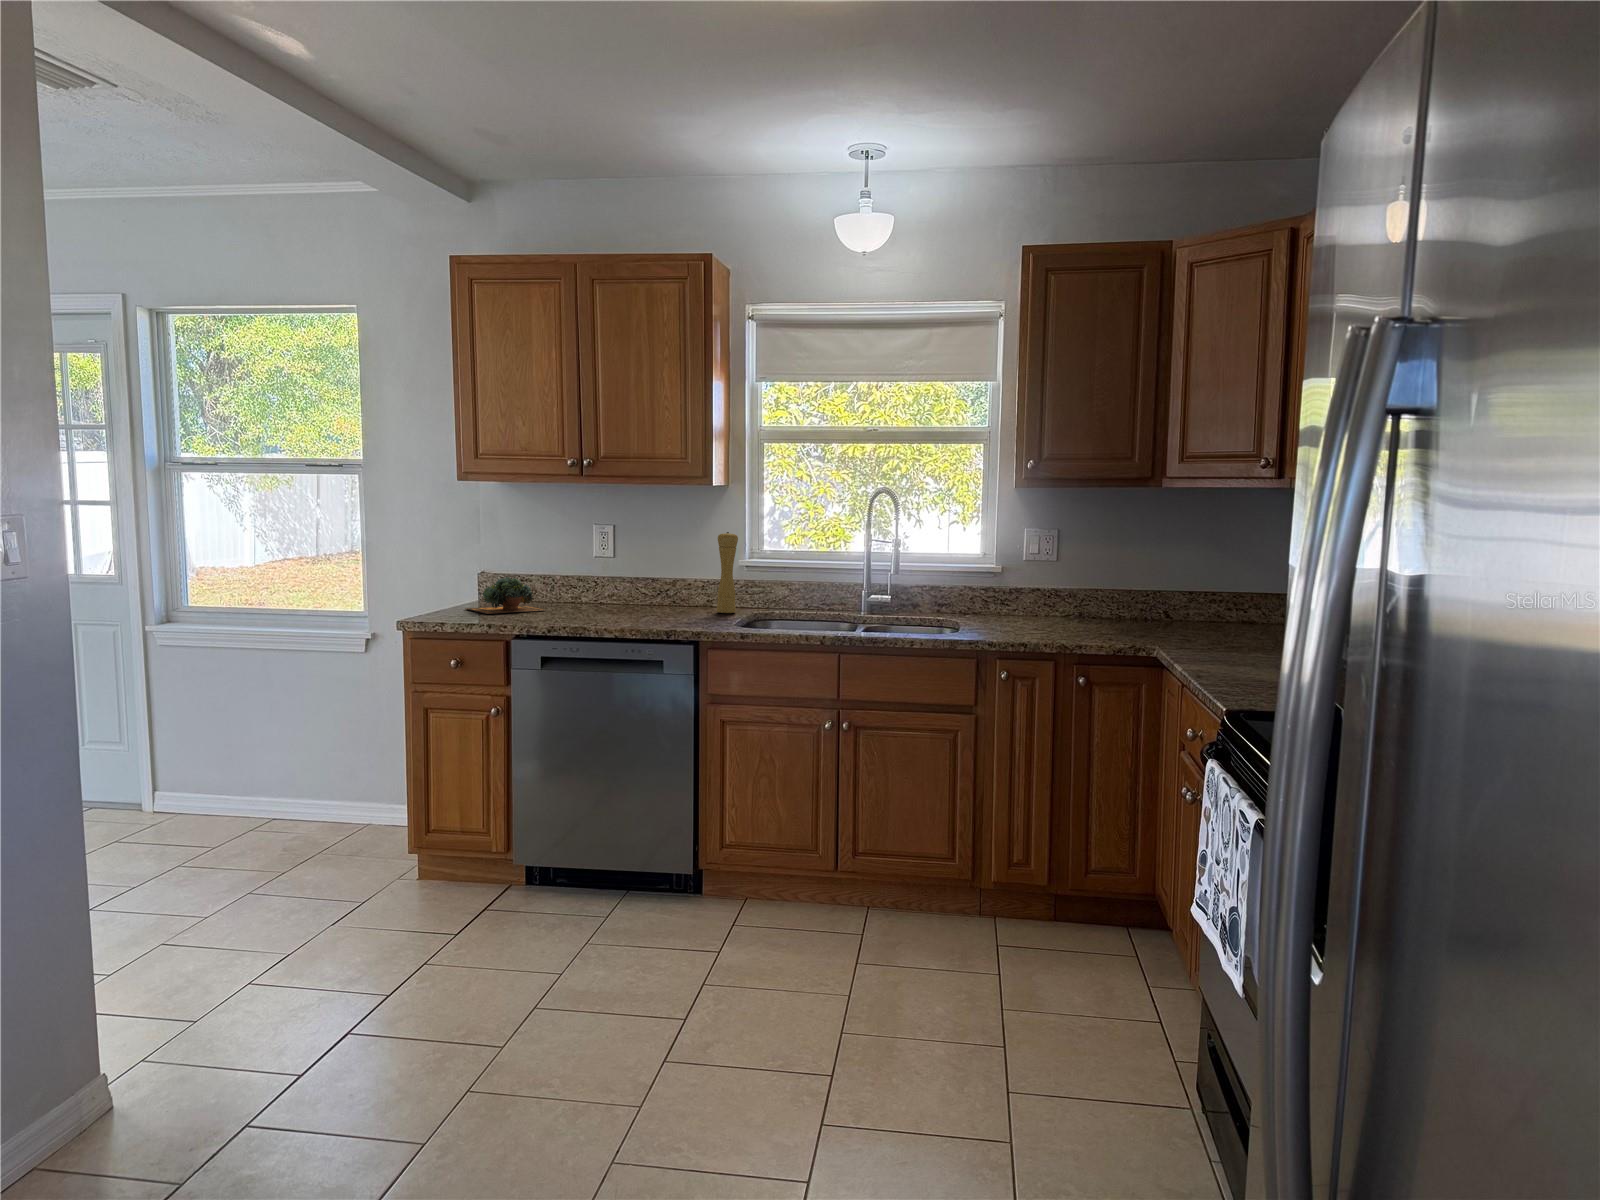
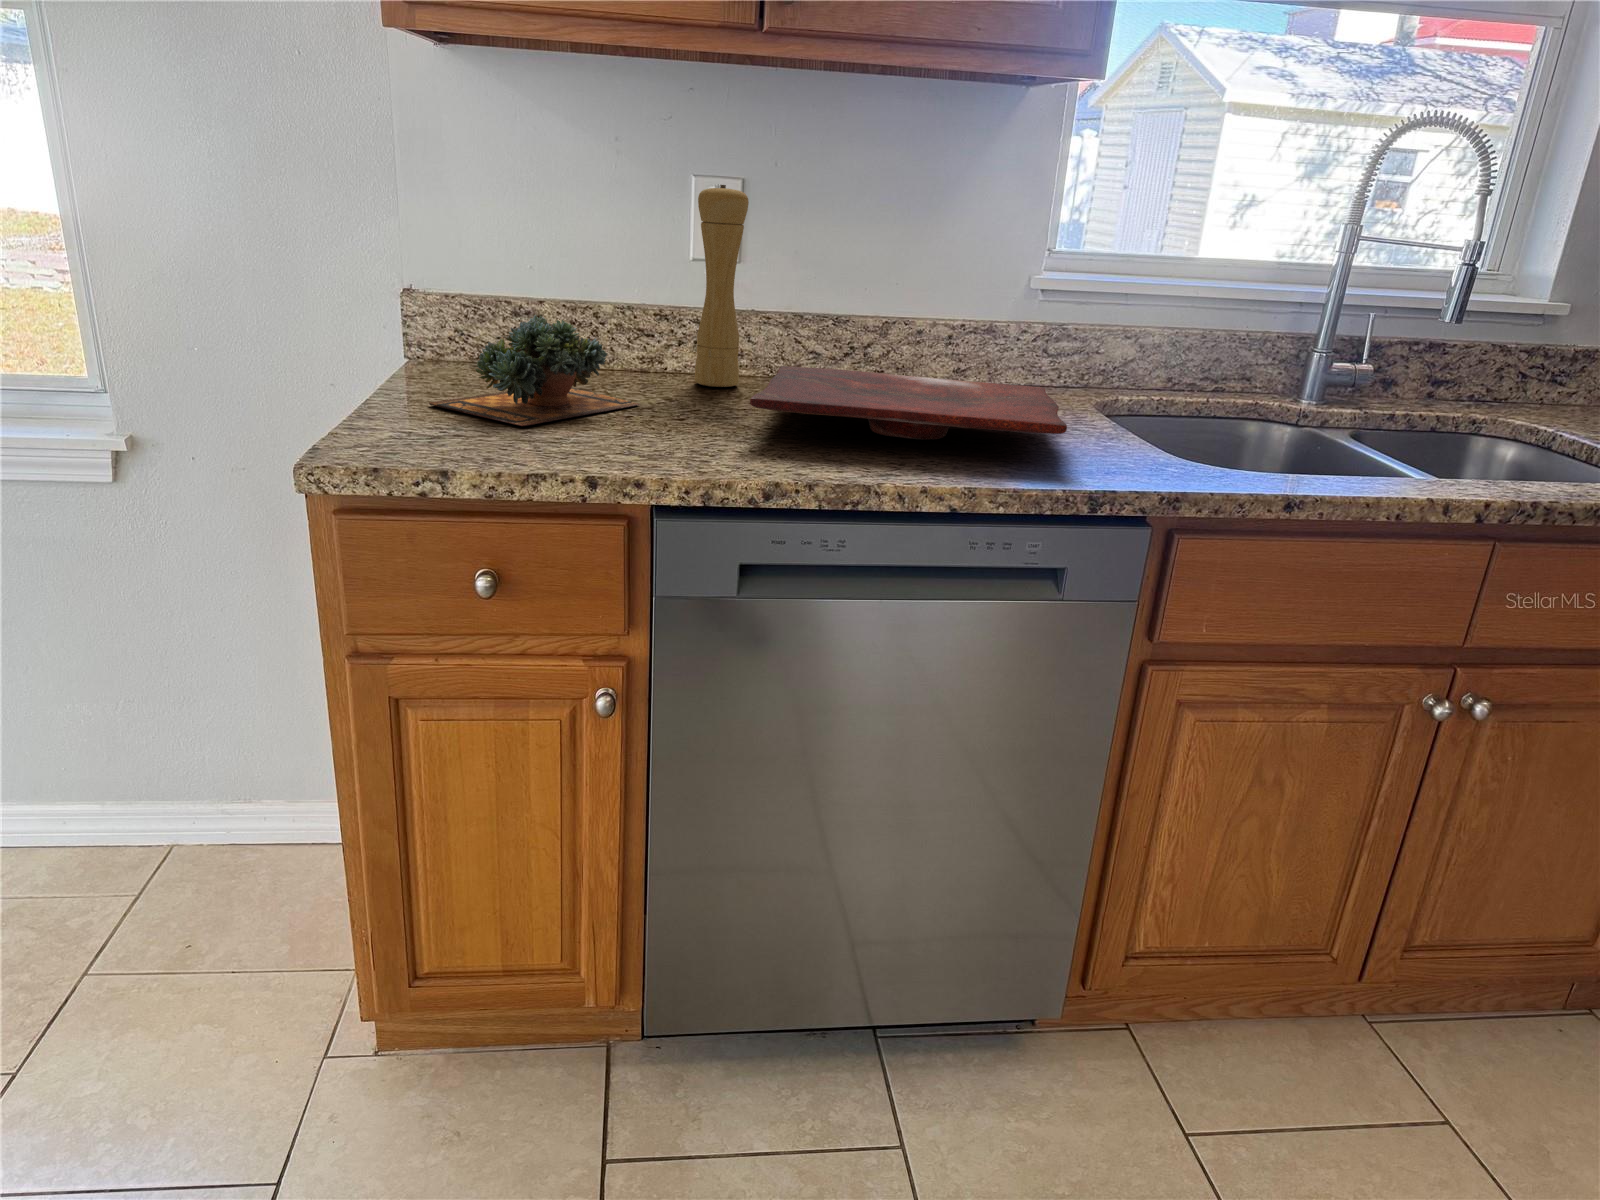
pepper mill: present [717,532,738,613] -> present [695,185,749,387]
cutting board: none [564,596,704,619] -> present [750,366,1067,439]

